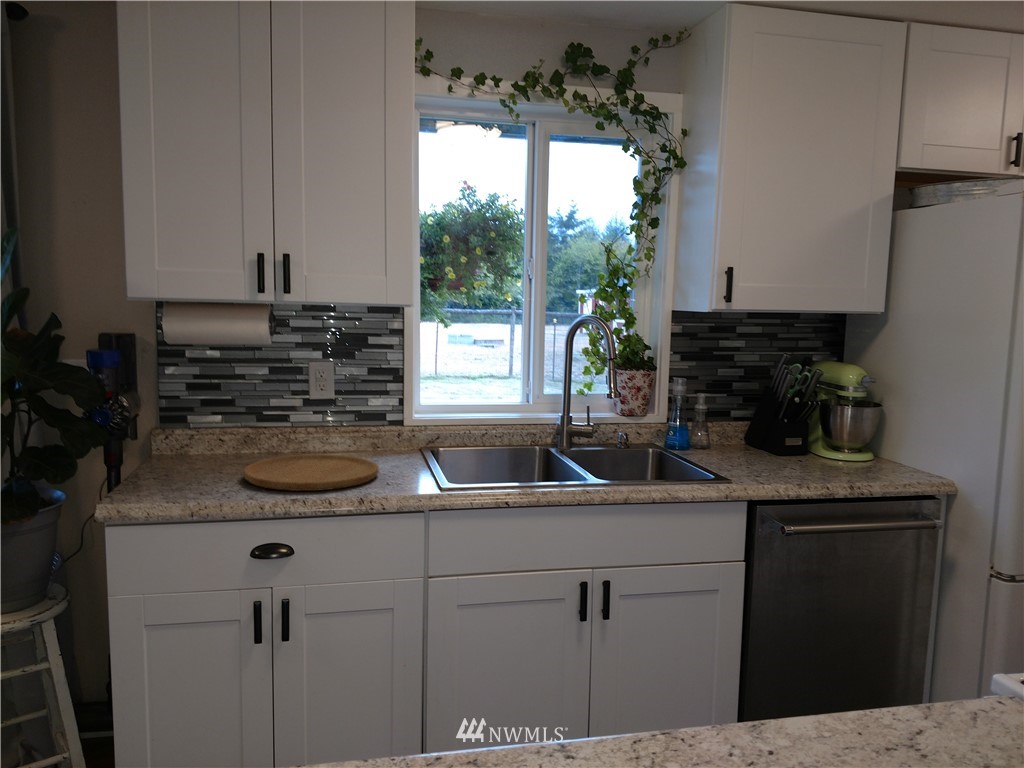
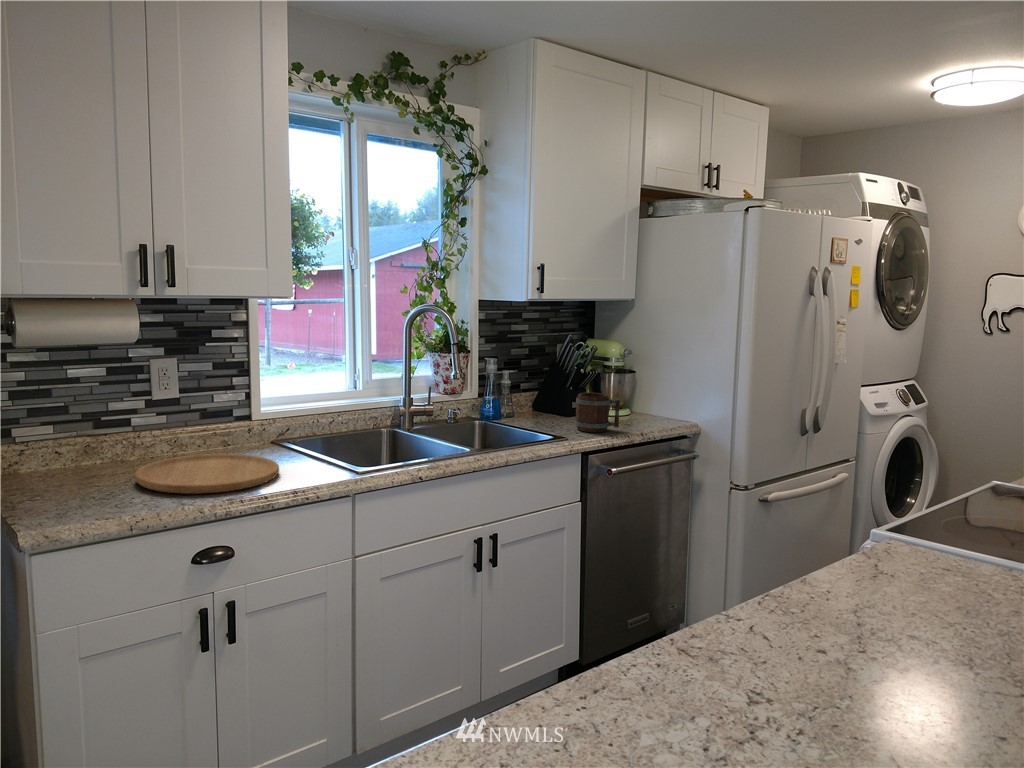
mug: none [767,425,828,476] -> present [575,393,620,432]

